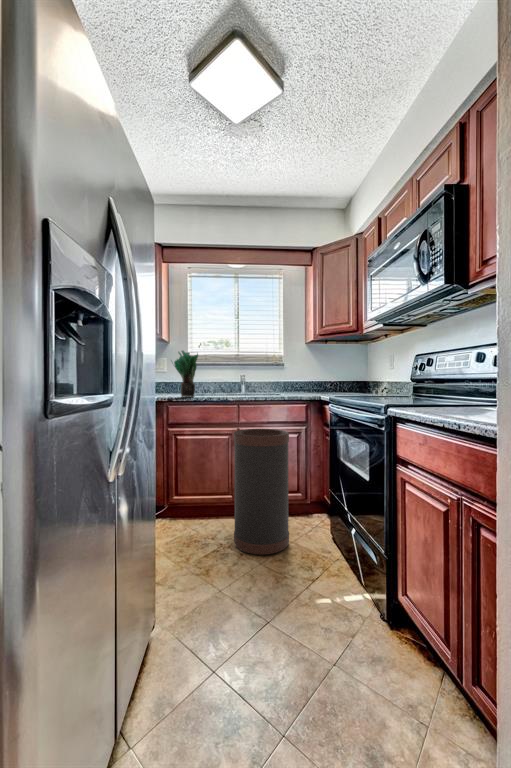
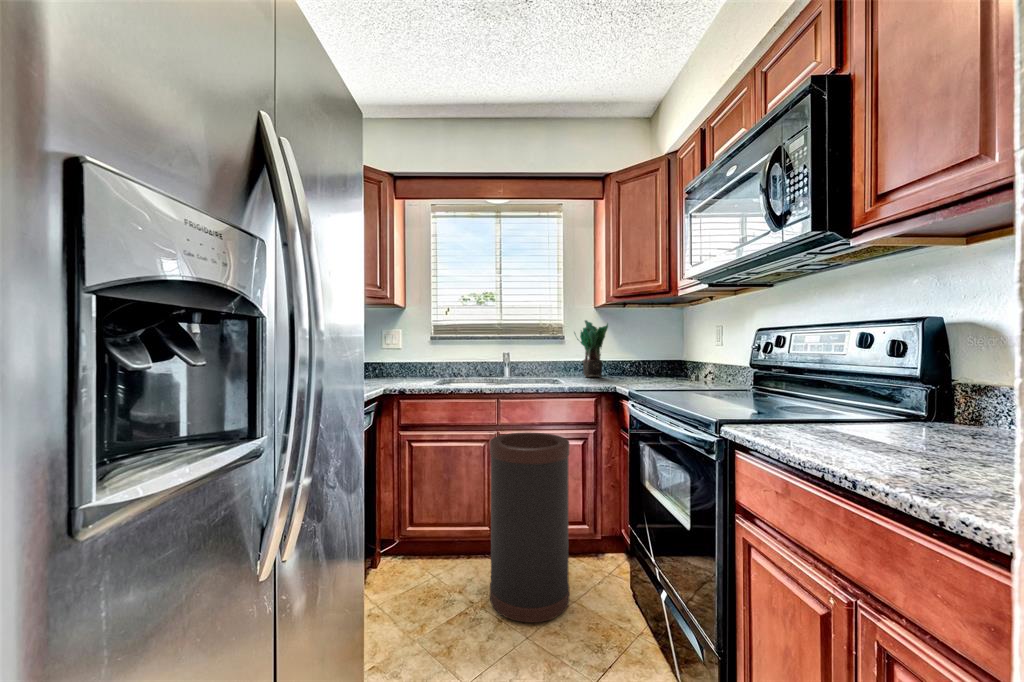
potted plant: present [174,351,198,397] -> present [574,320,608,377]

